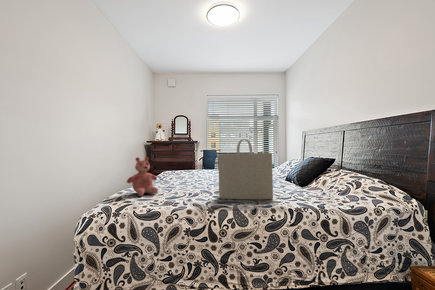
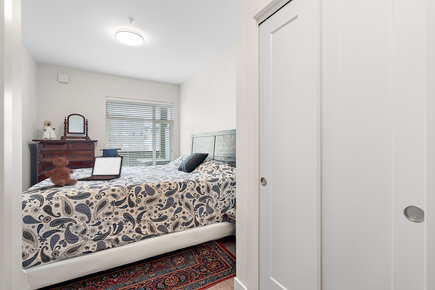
tote bag: present [218,139,273,199] -> none [133,141,170,181]
laptop: none [163,159,212,190] -> present [77,156,123,180]

